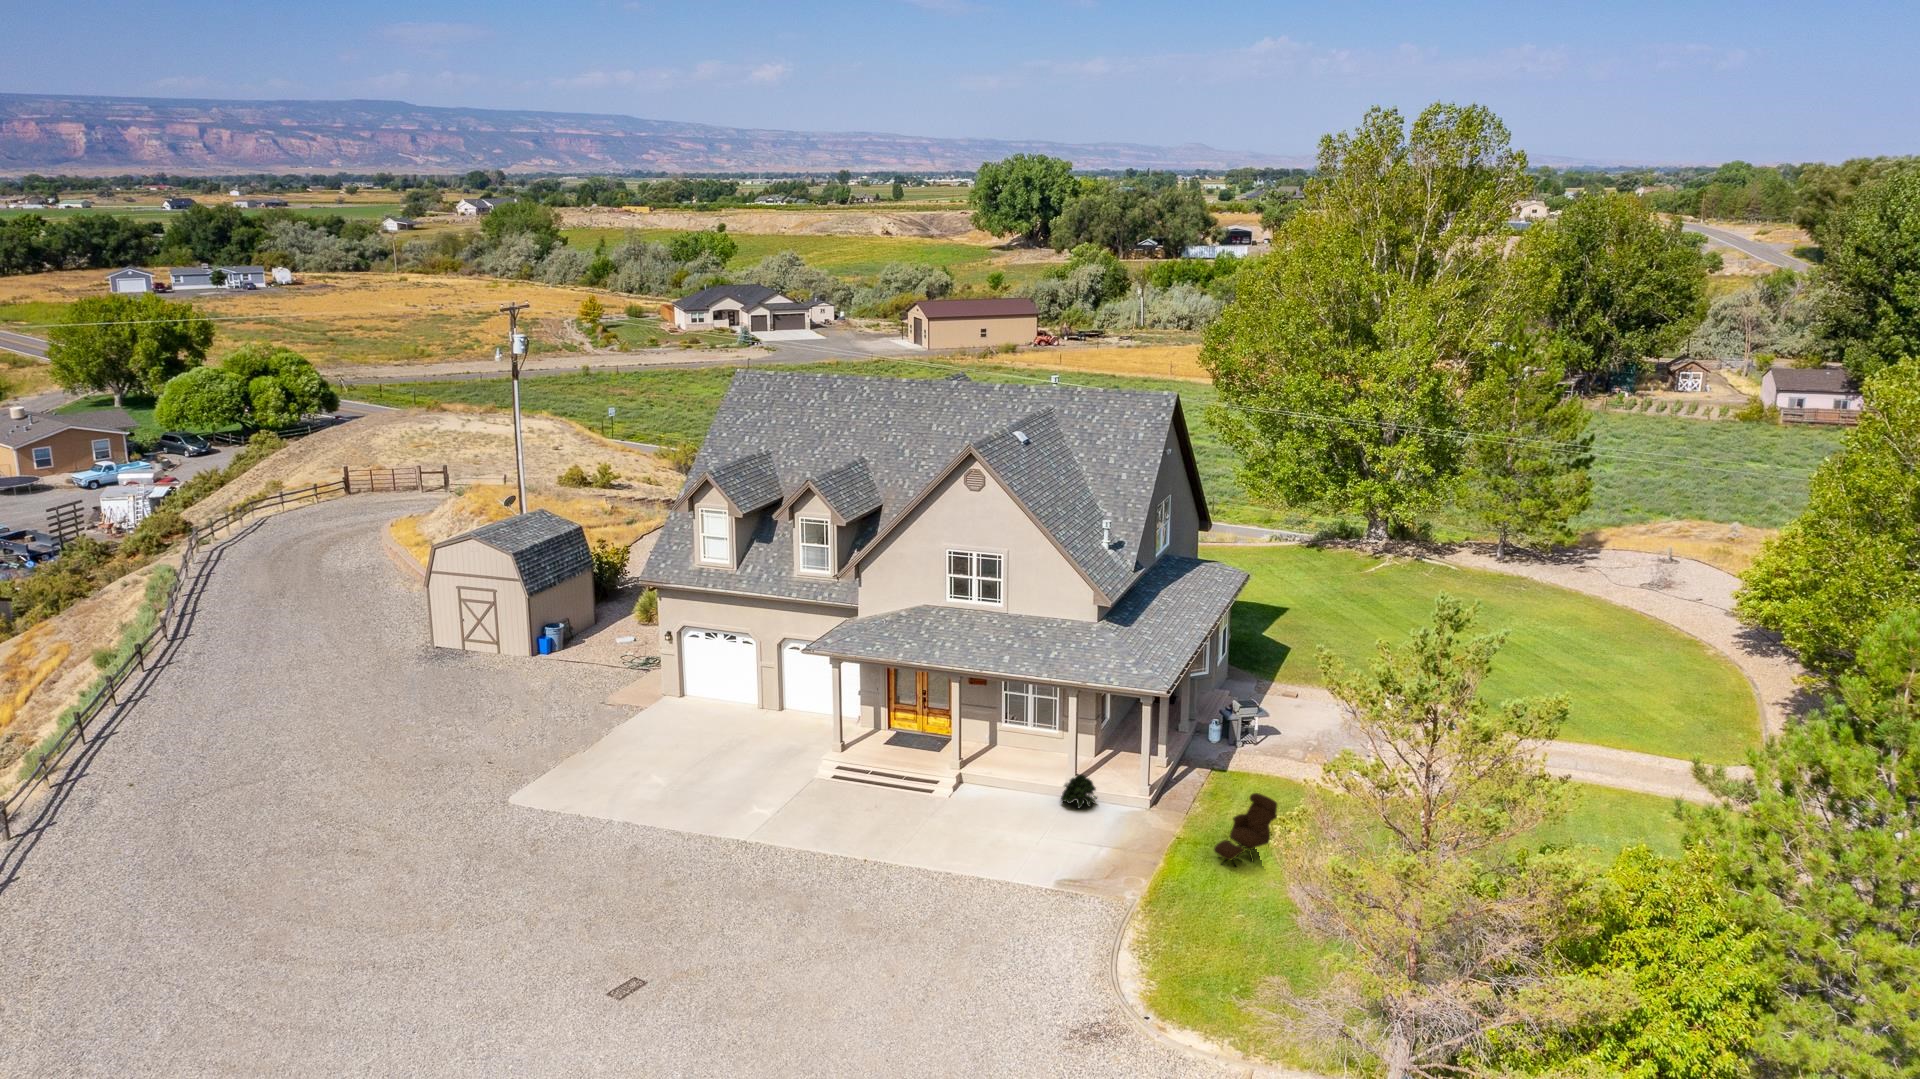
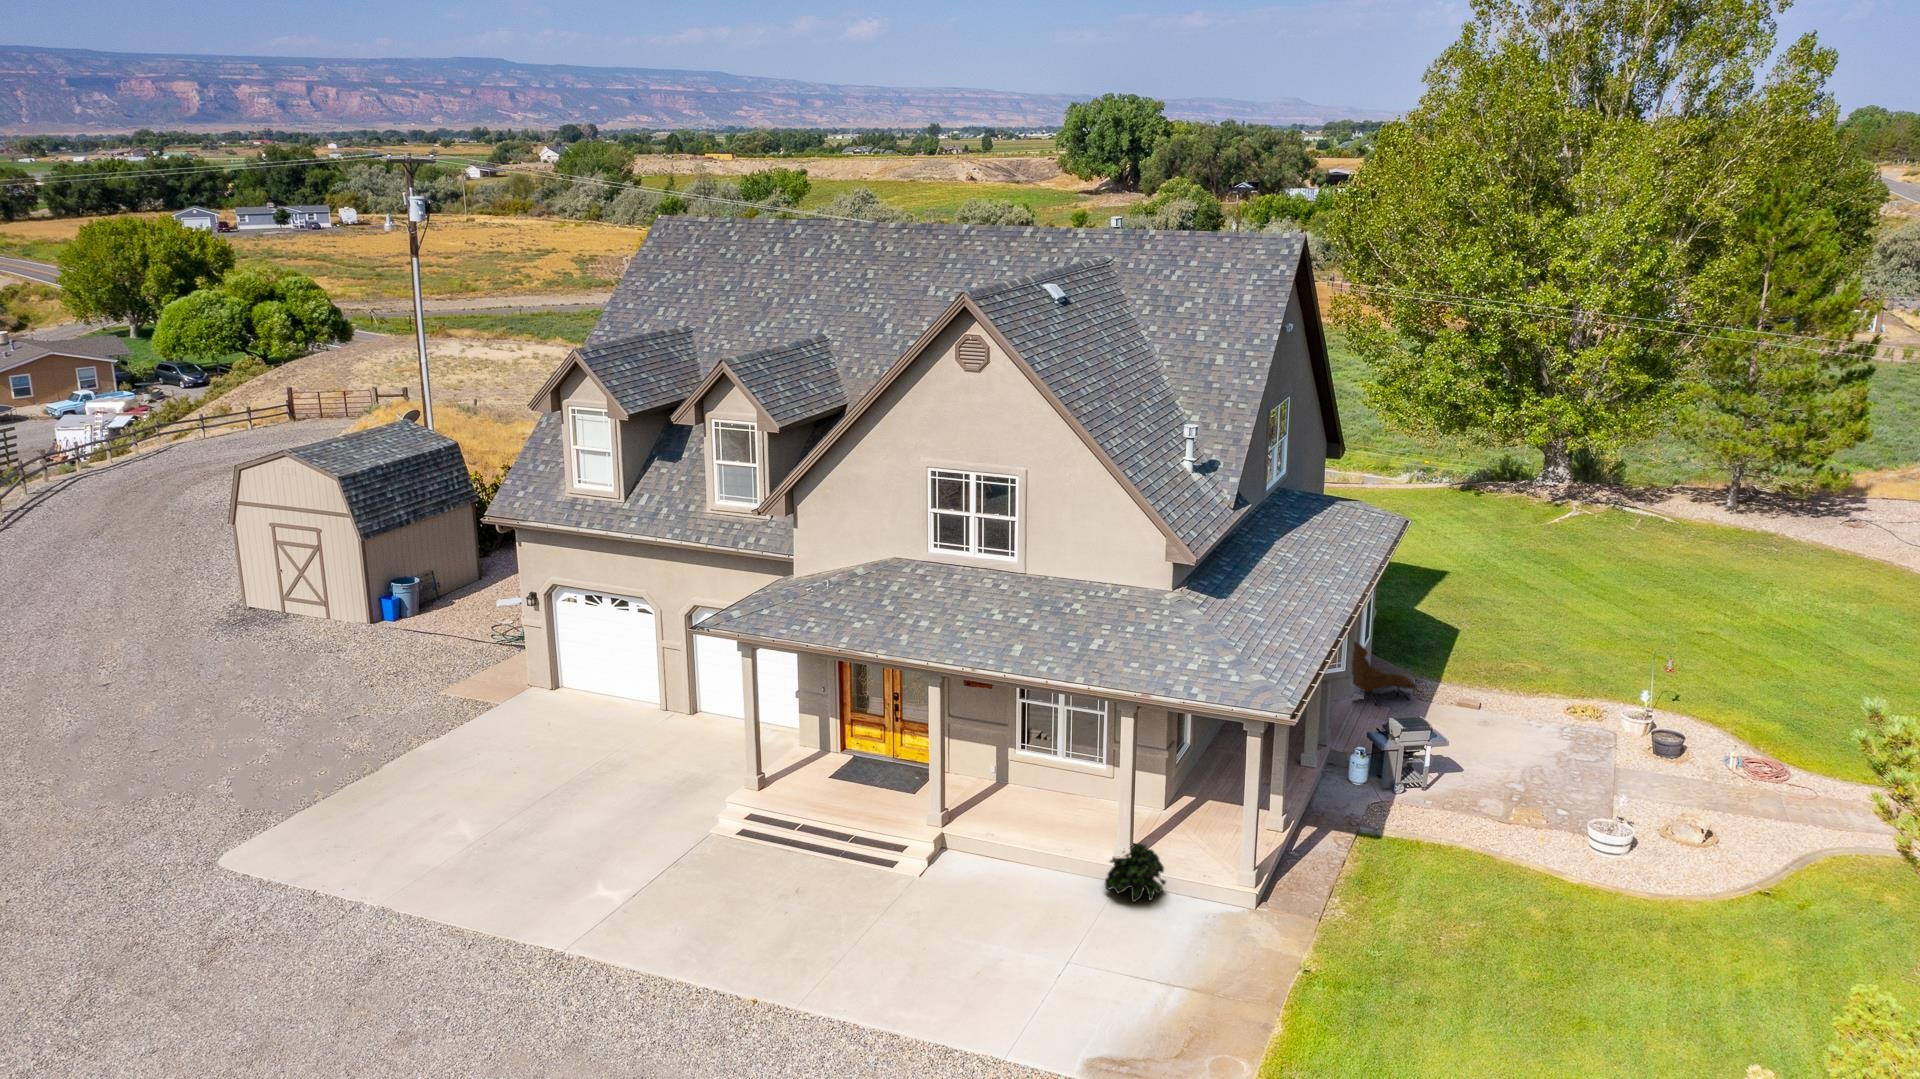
lounge chair: present [1214,793,1277,862] -> present [1352,642,1416,706]

